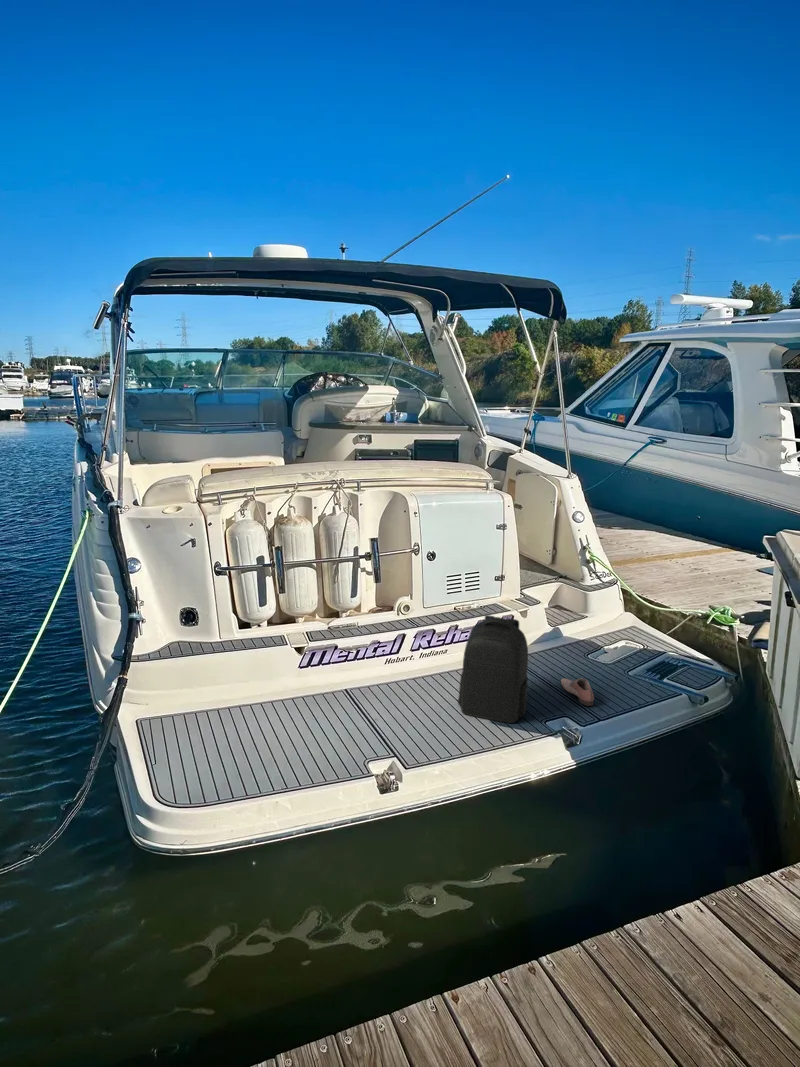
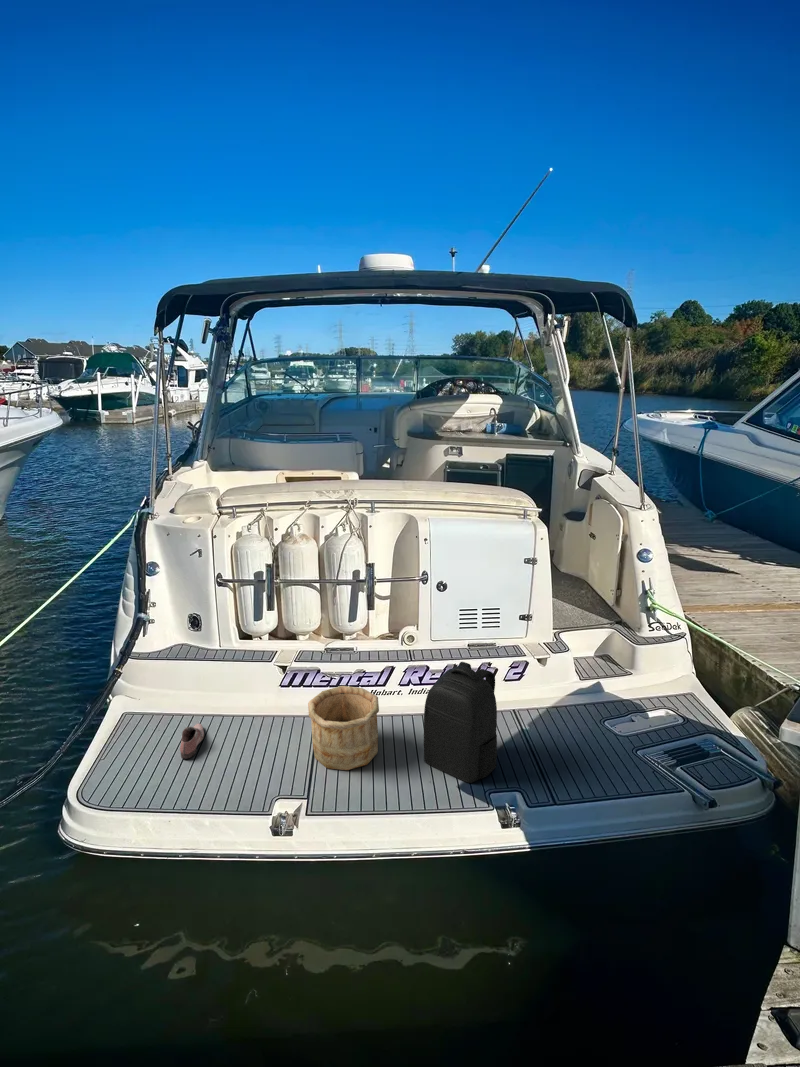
wooden bucket: none [350,655,422,734] -> present [308,686,379,770]
shoe: present [561,678,594,706] -> present [180,723,204,759]

